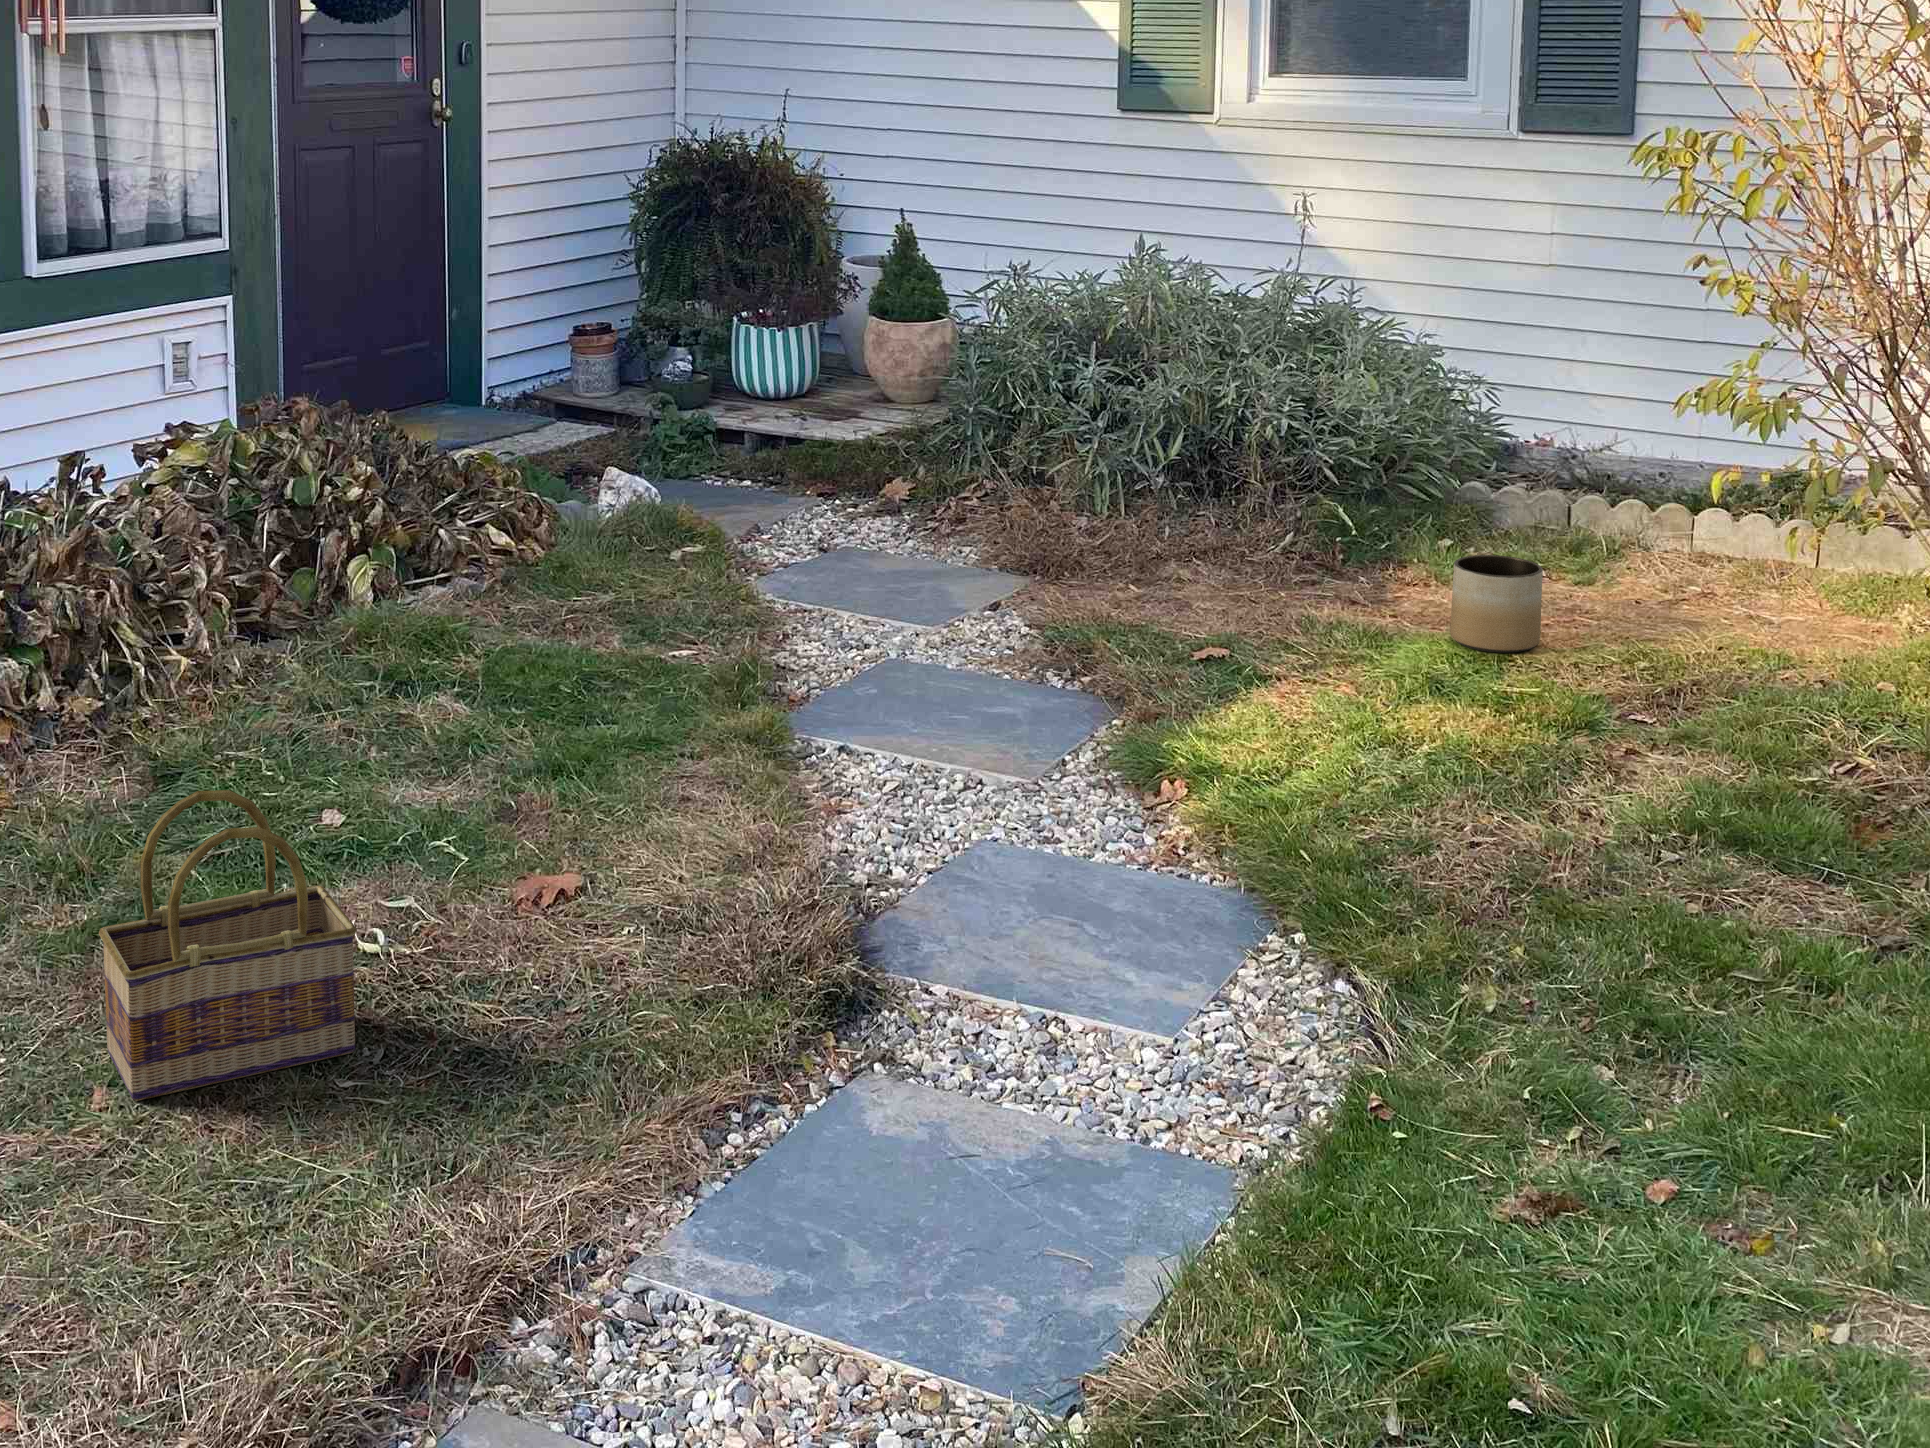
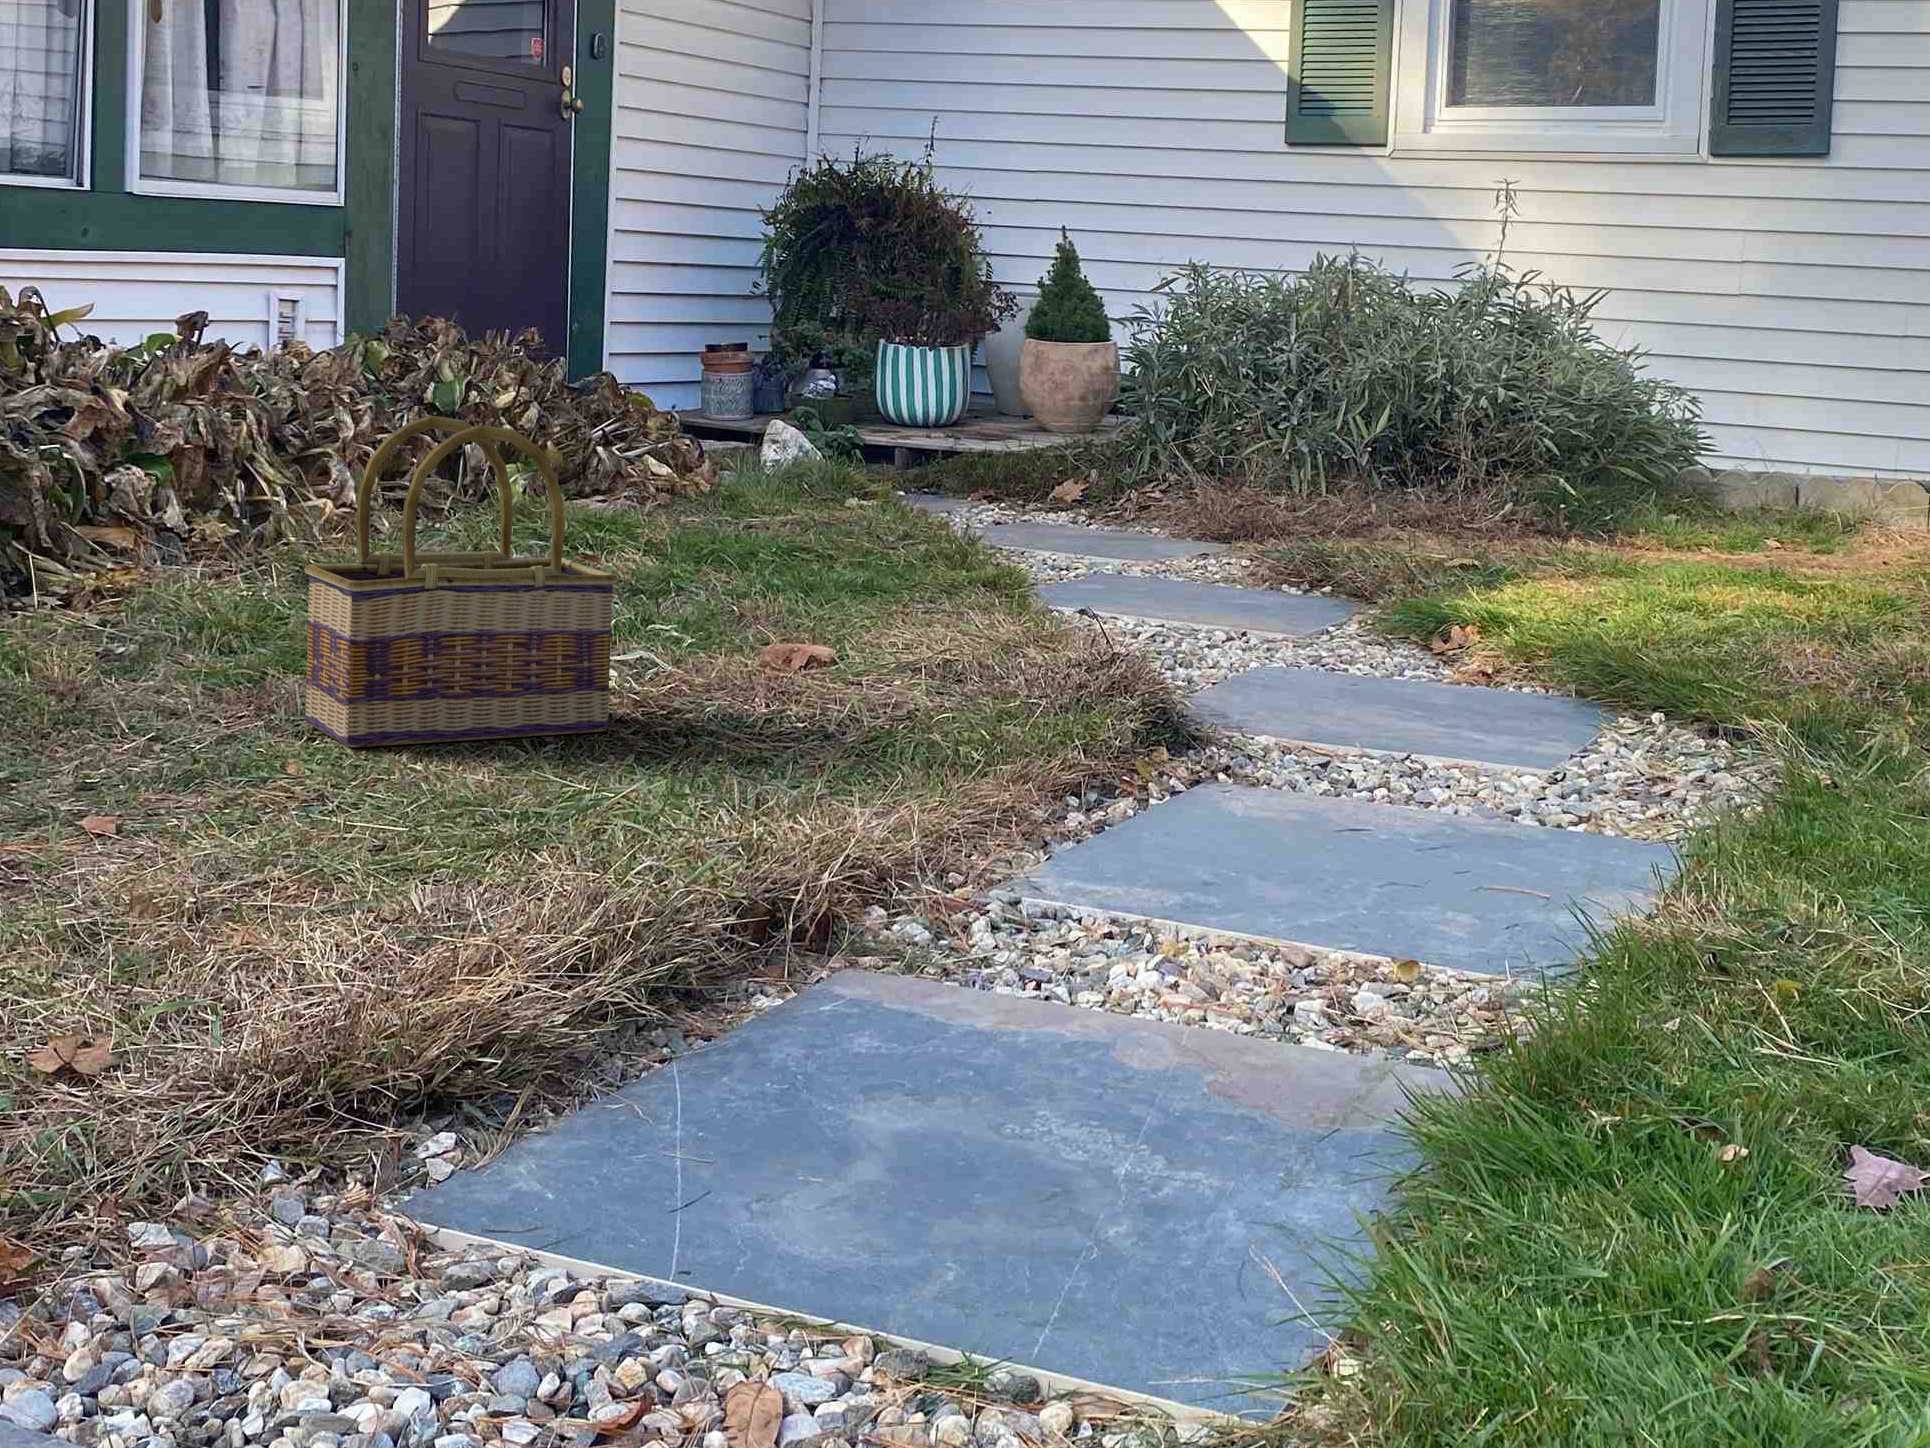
planter: present [1450,555,1543,653] -> none [1696,500,1797,593]

